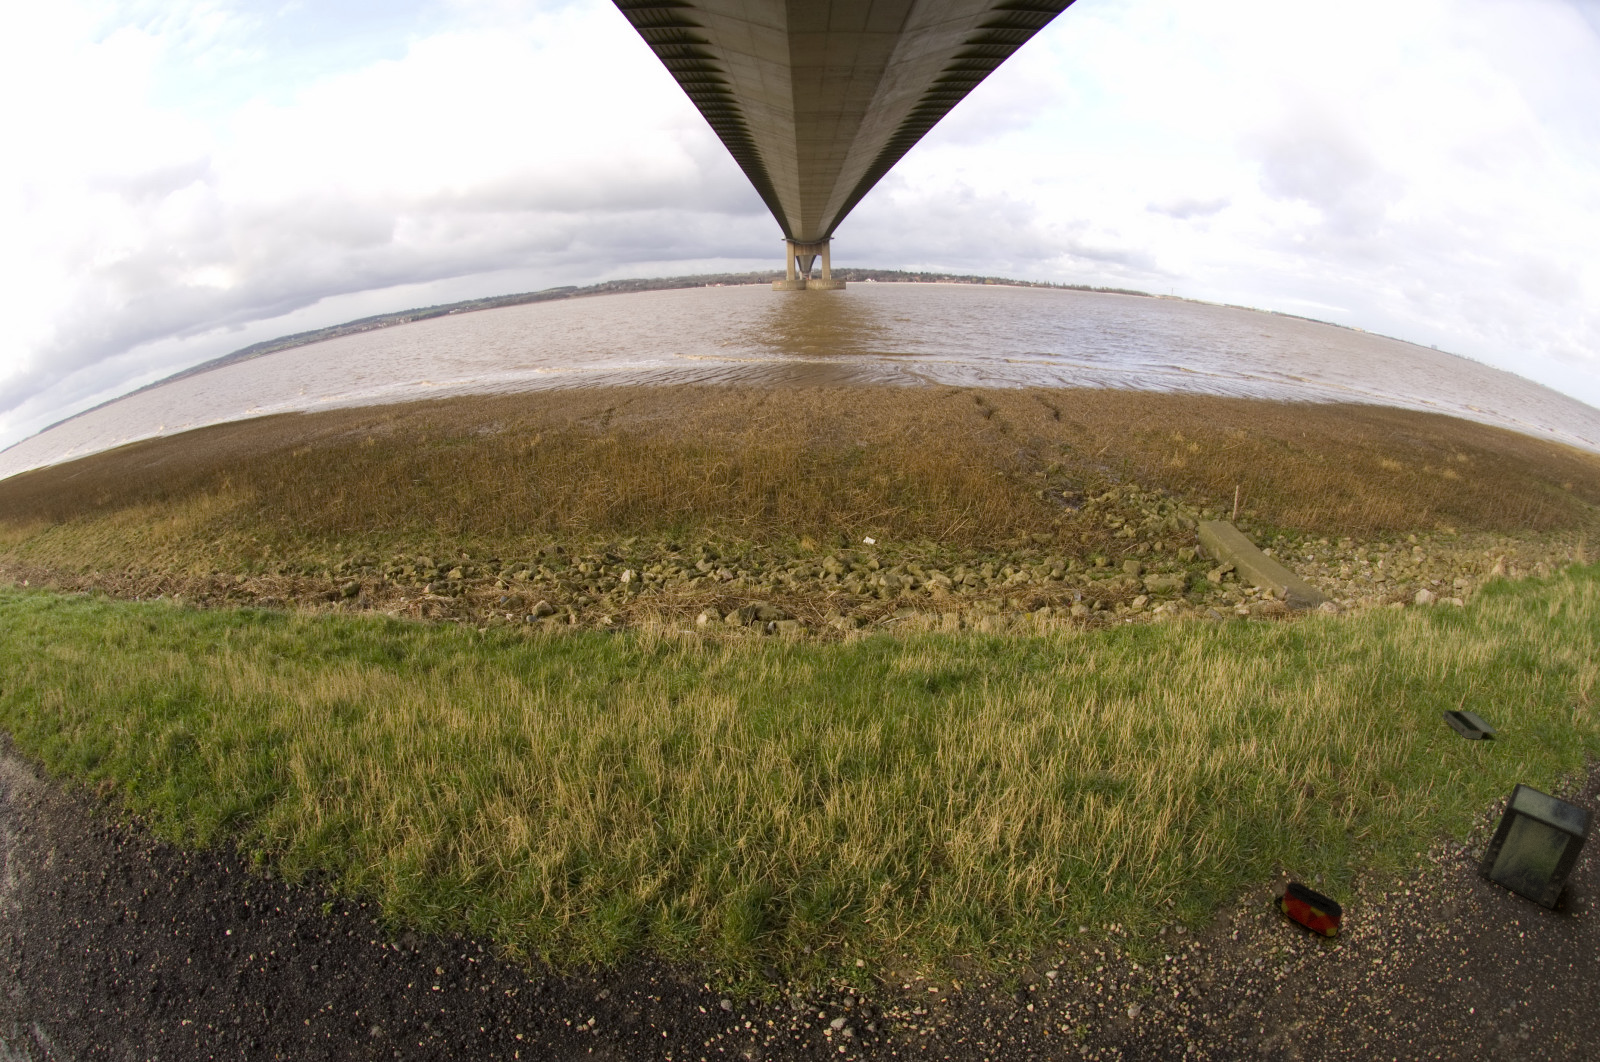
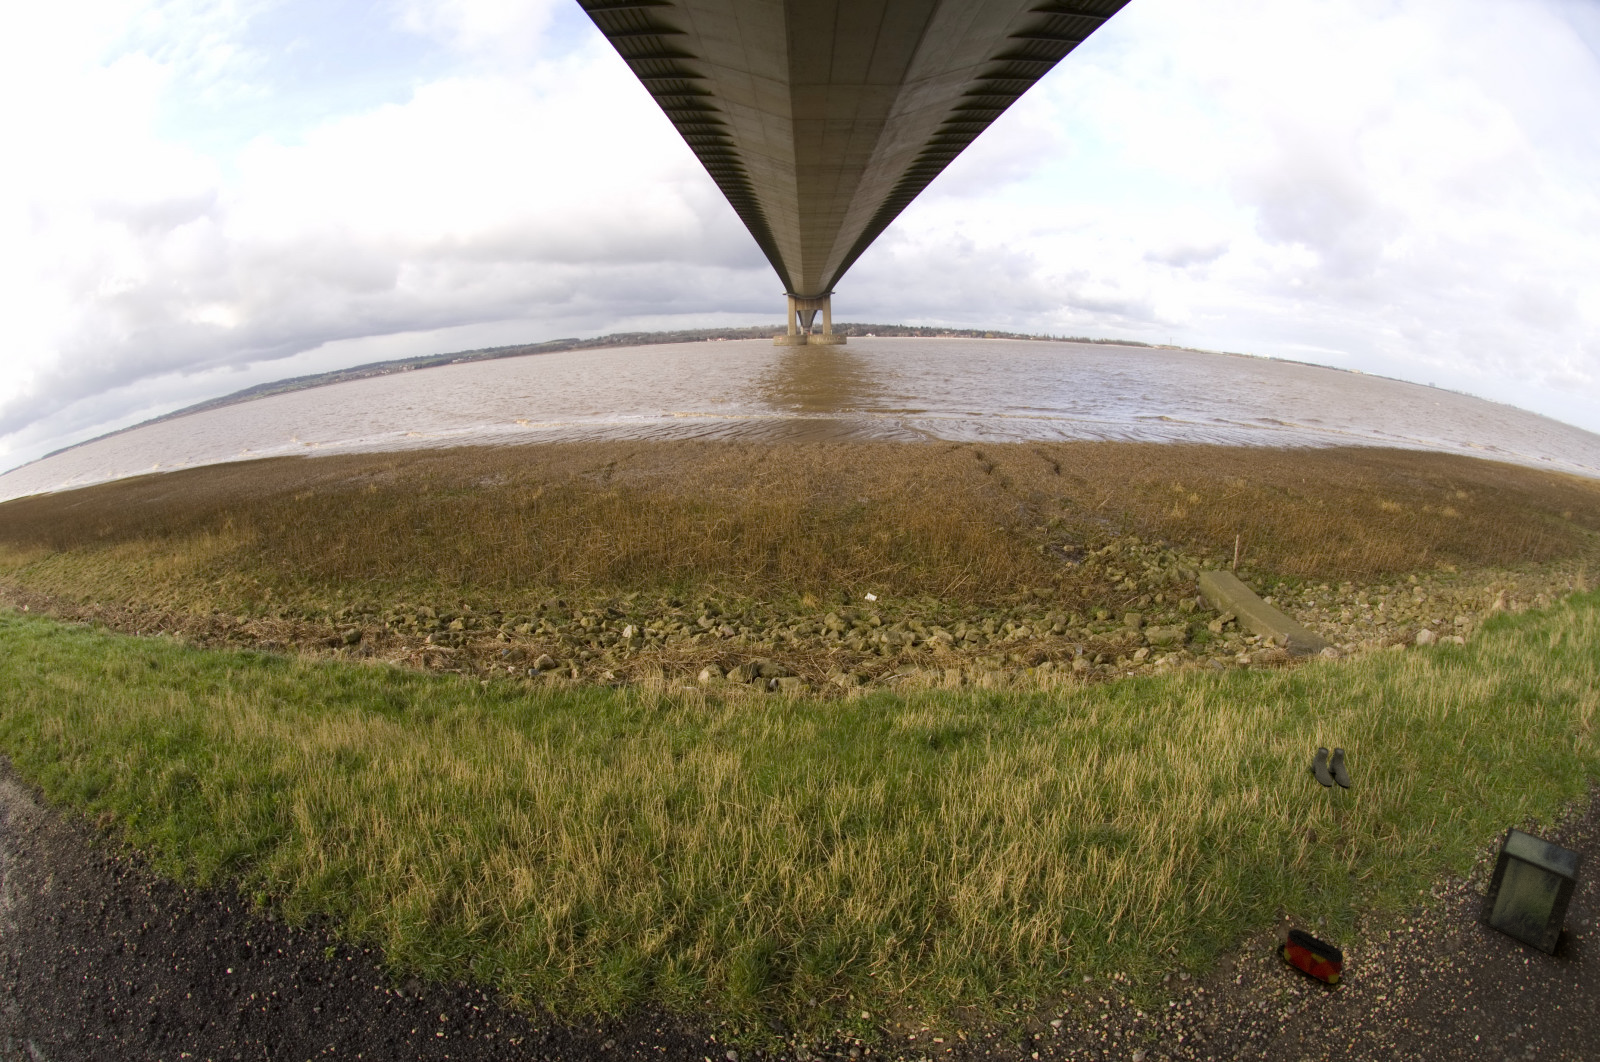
boots: none [1311,698,1350,738] -> present [1312,747,1350,787]
toolbox: present [1443,710,1497,739] -> none [1443,758,1498,788]

